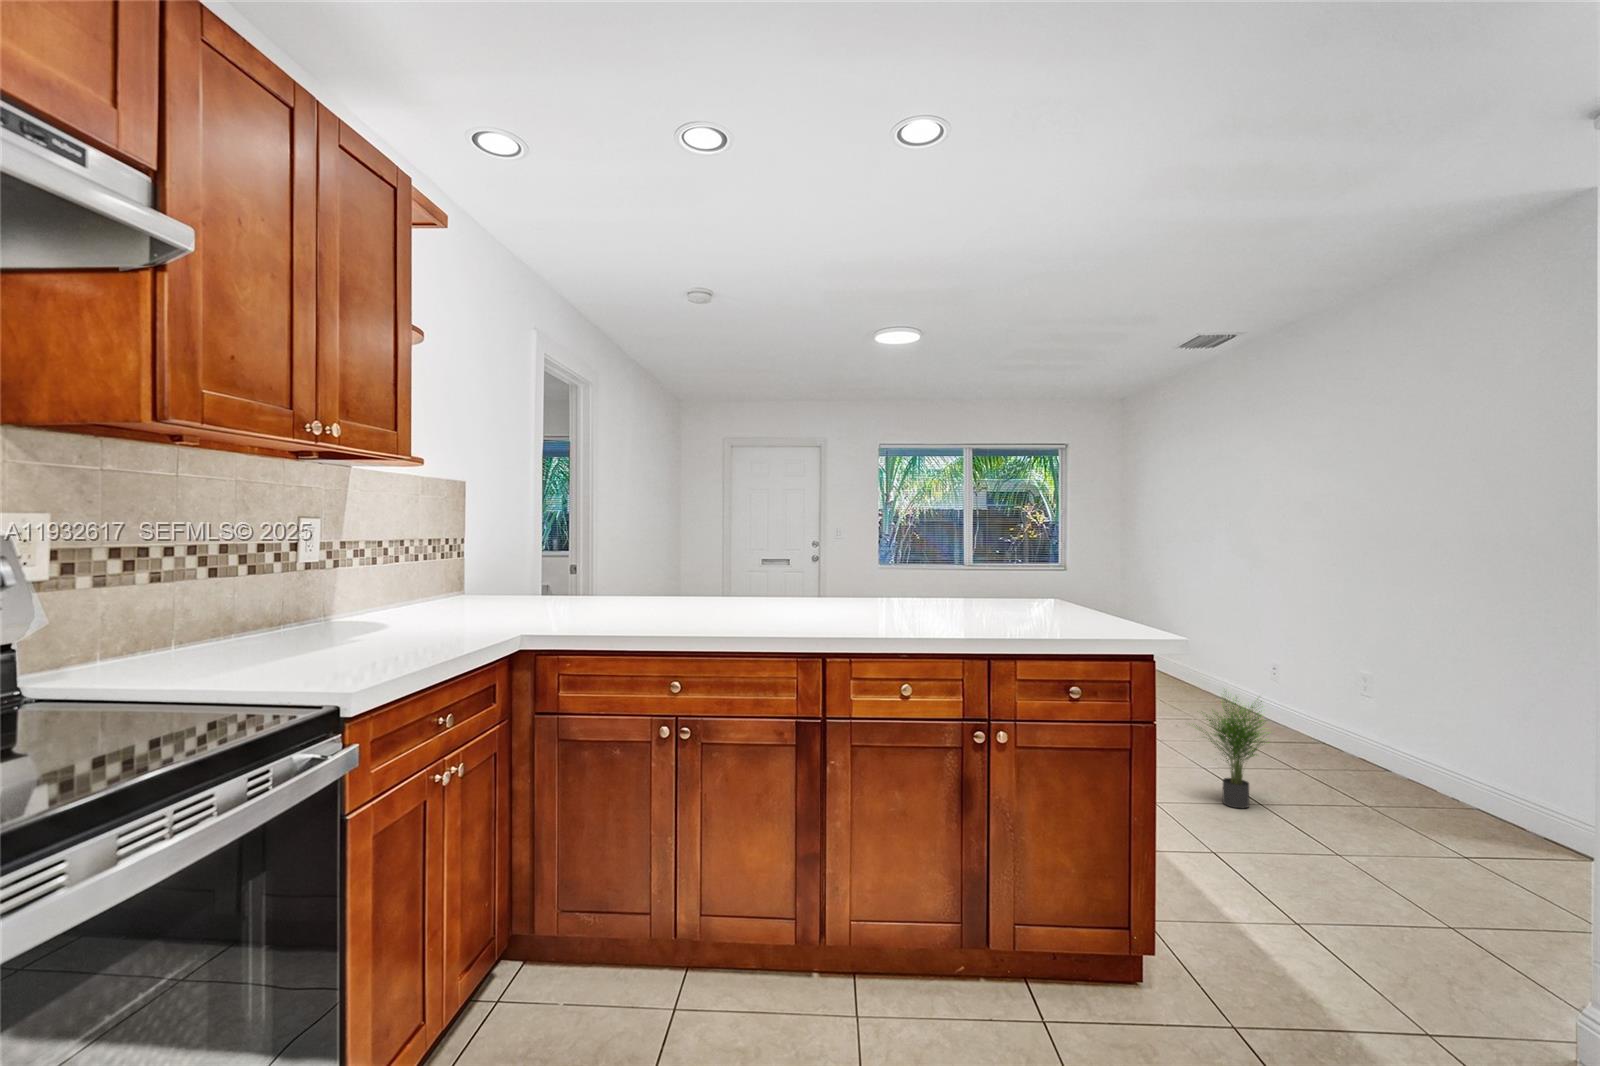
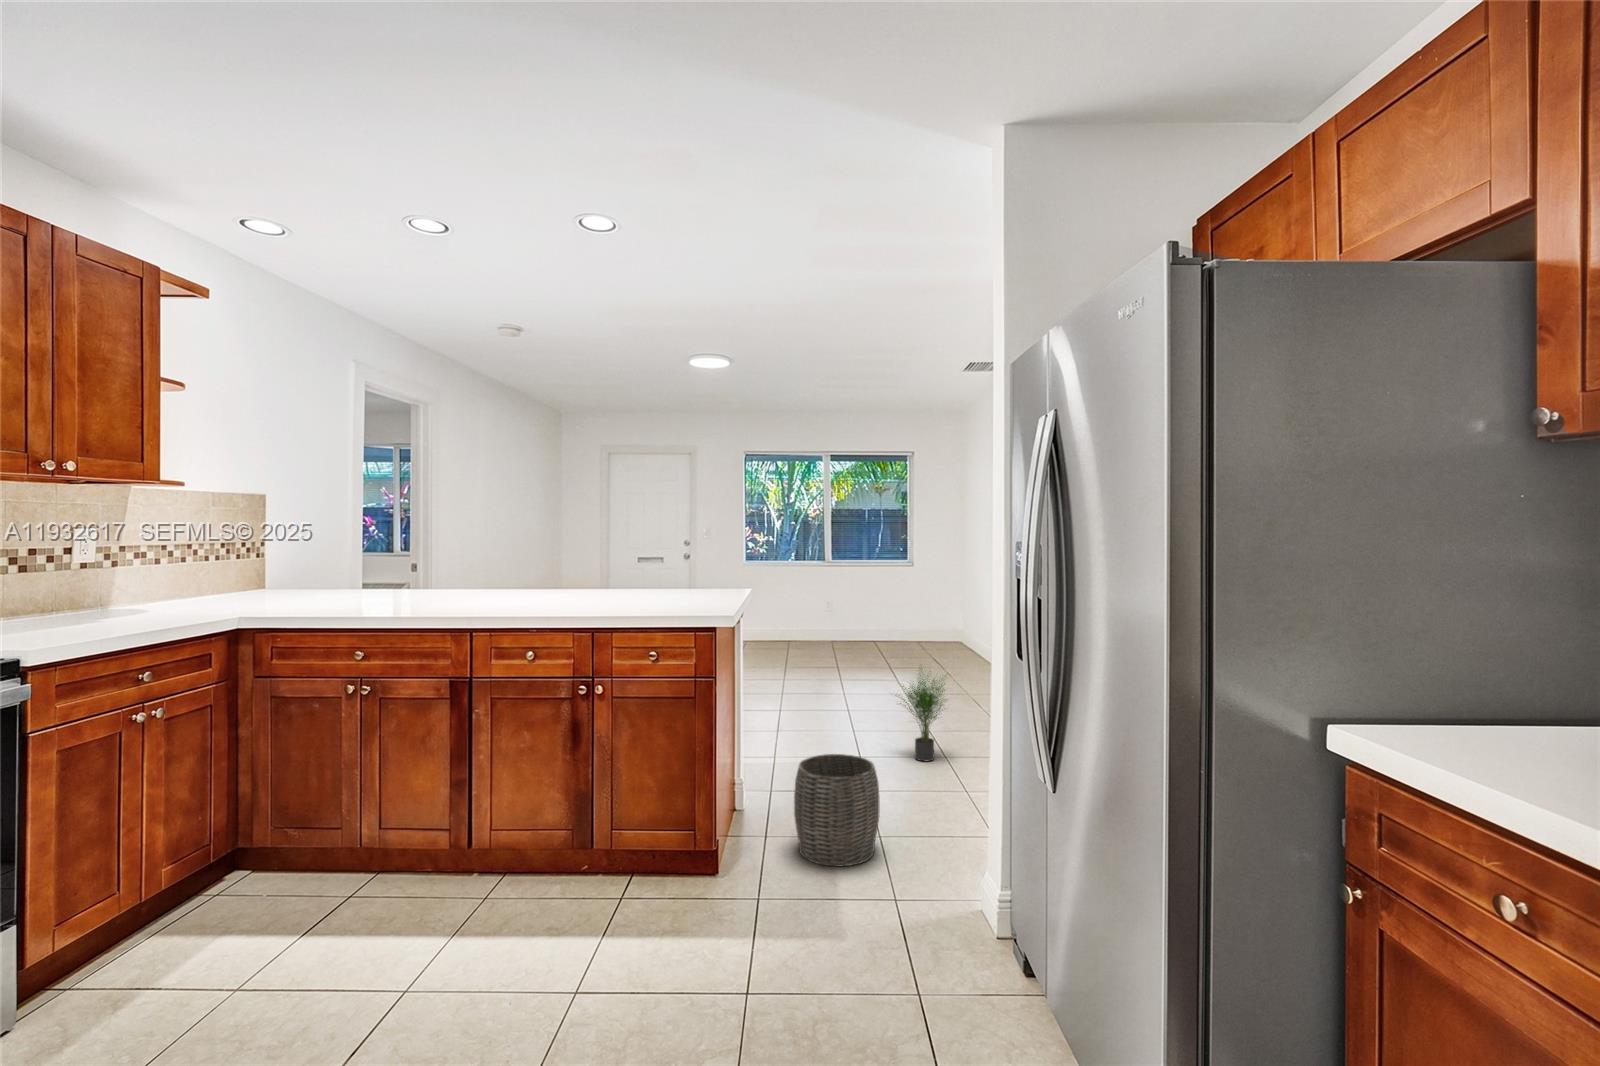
woven basket: none [1202,814,1334,973] -> present [794,754,880,866]

